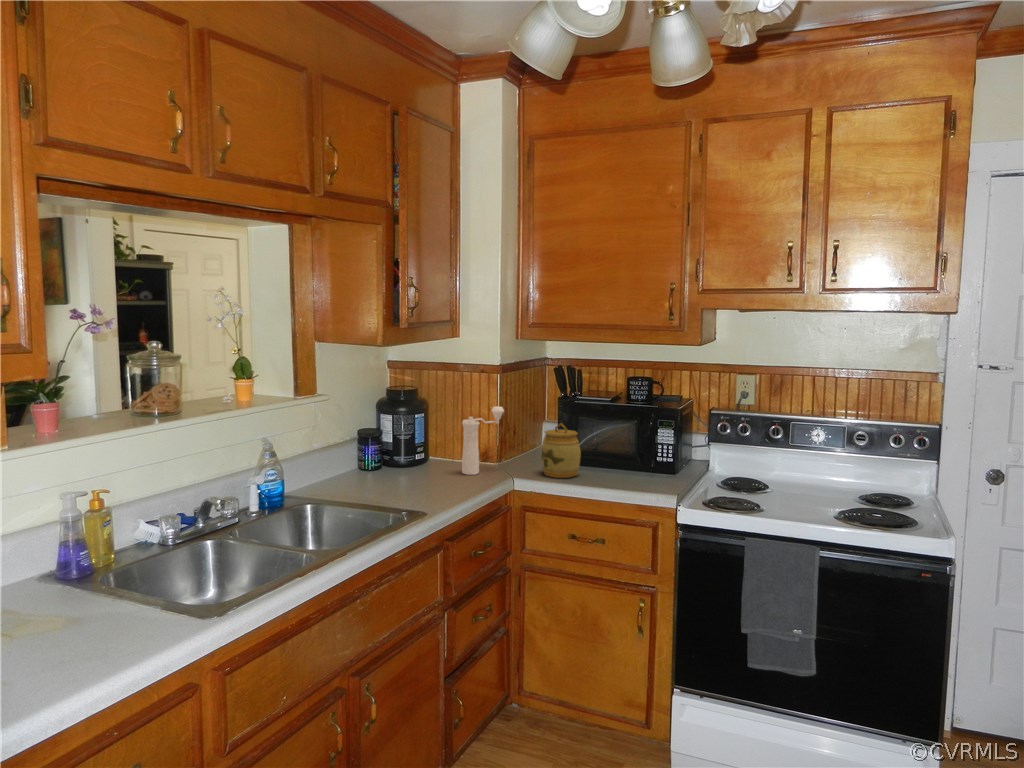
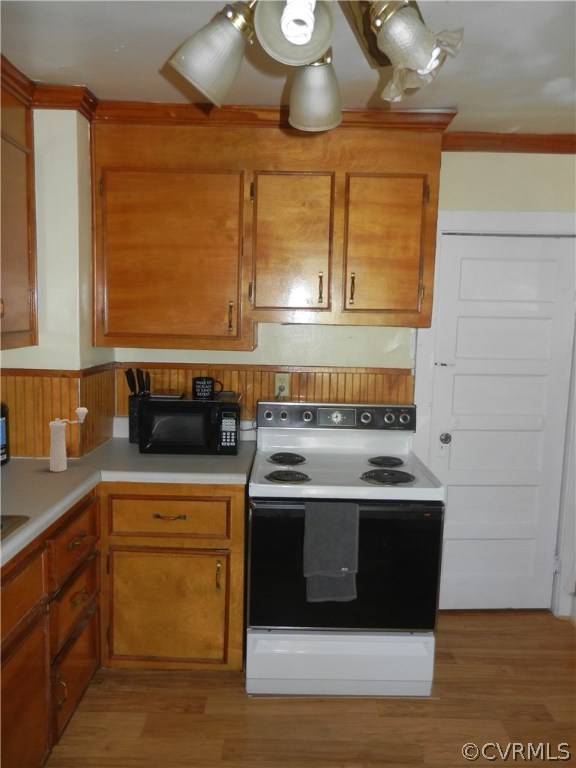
jar: present [541,423,581,478] -> none [123,419,159,467]

